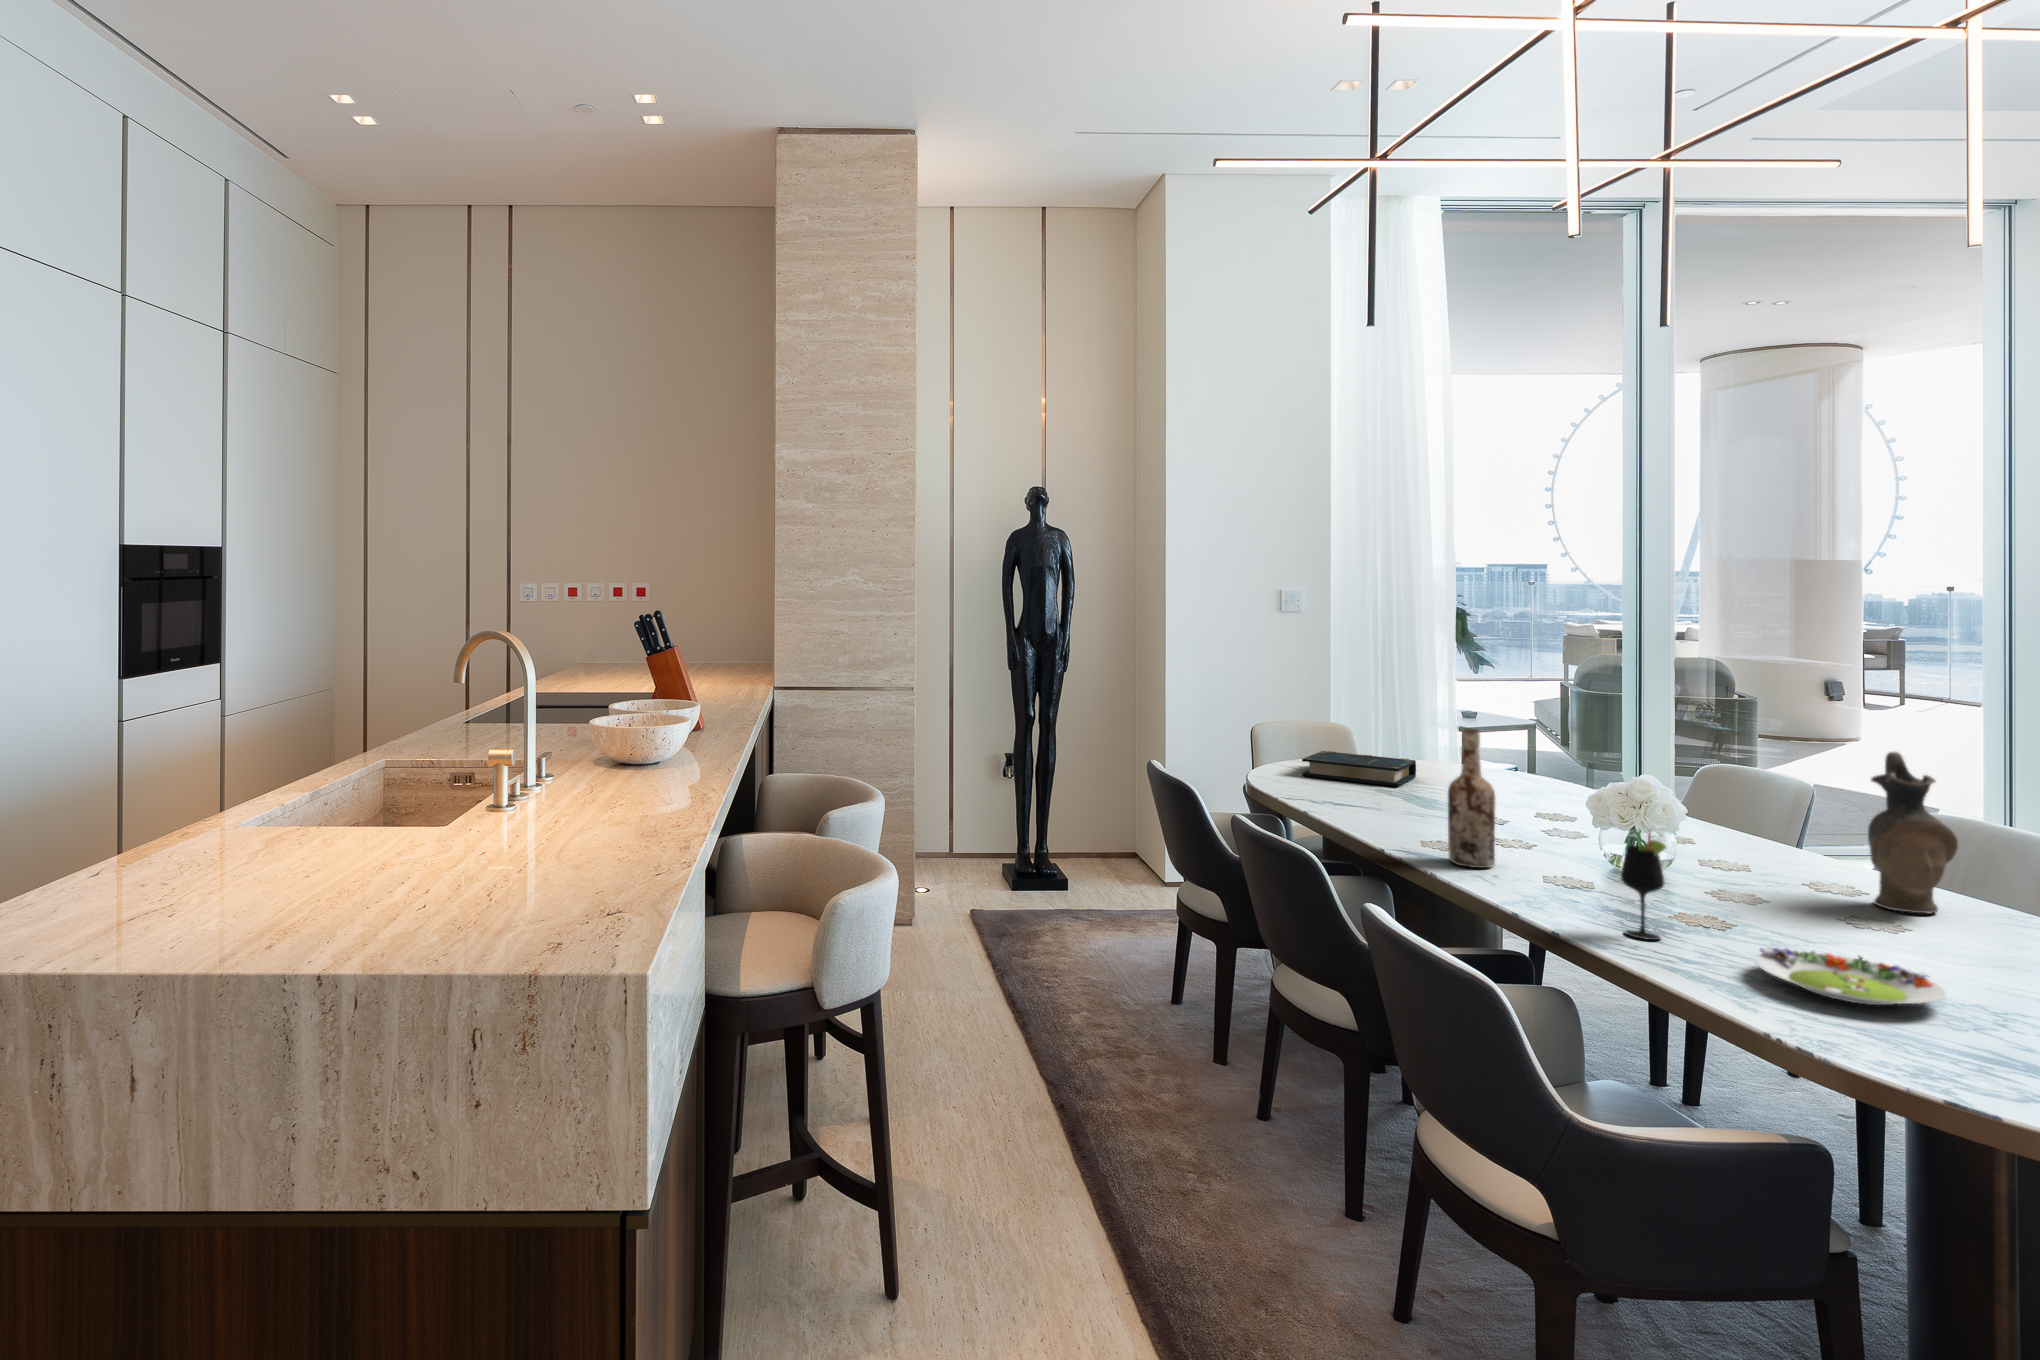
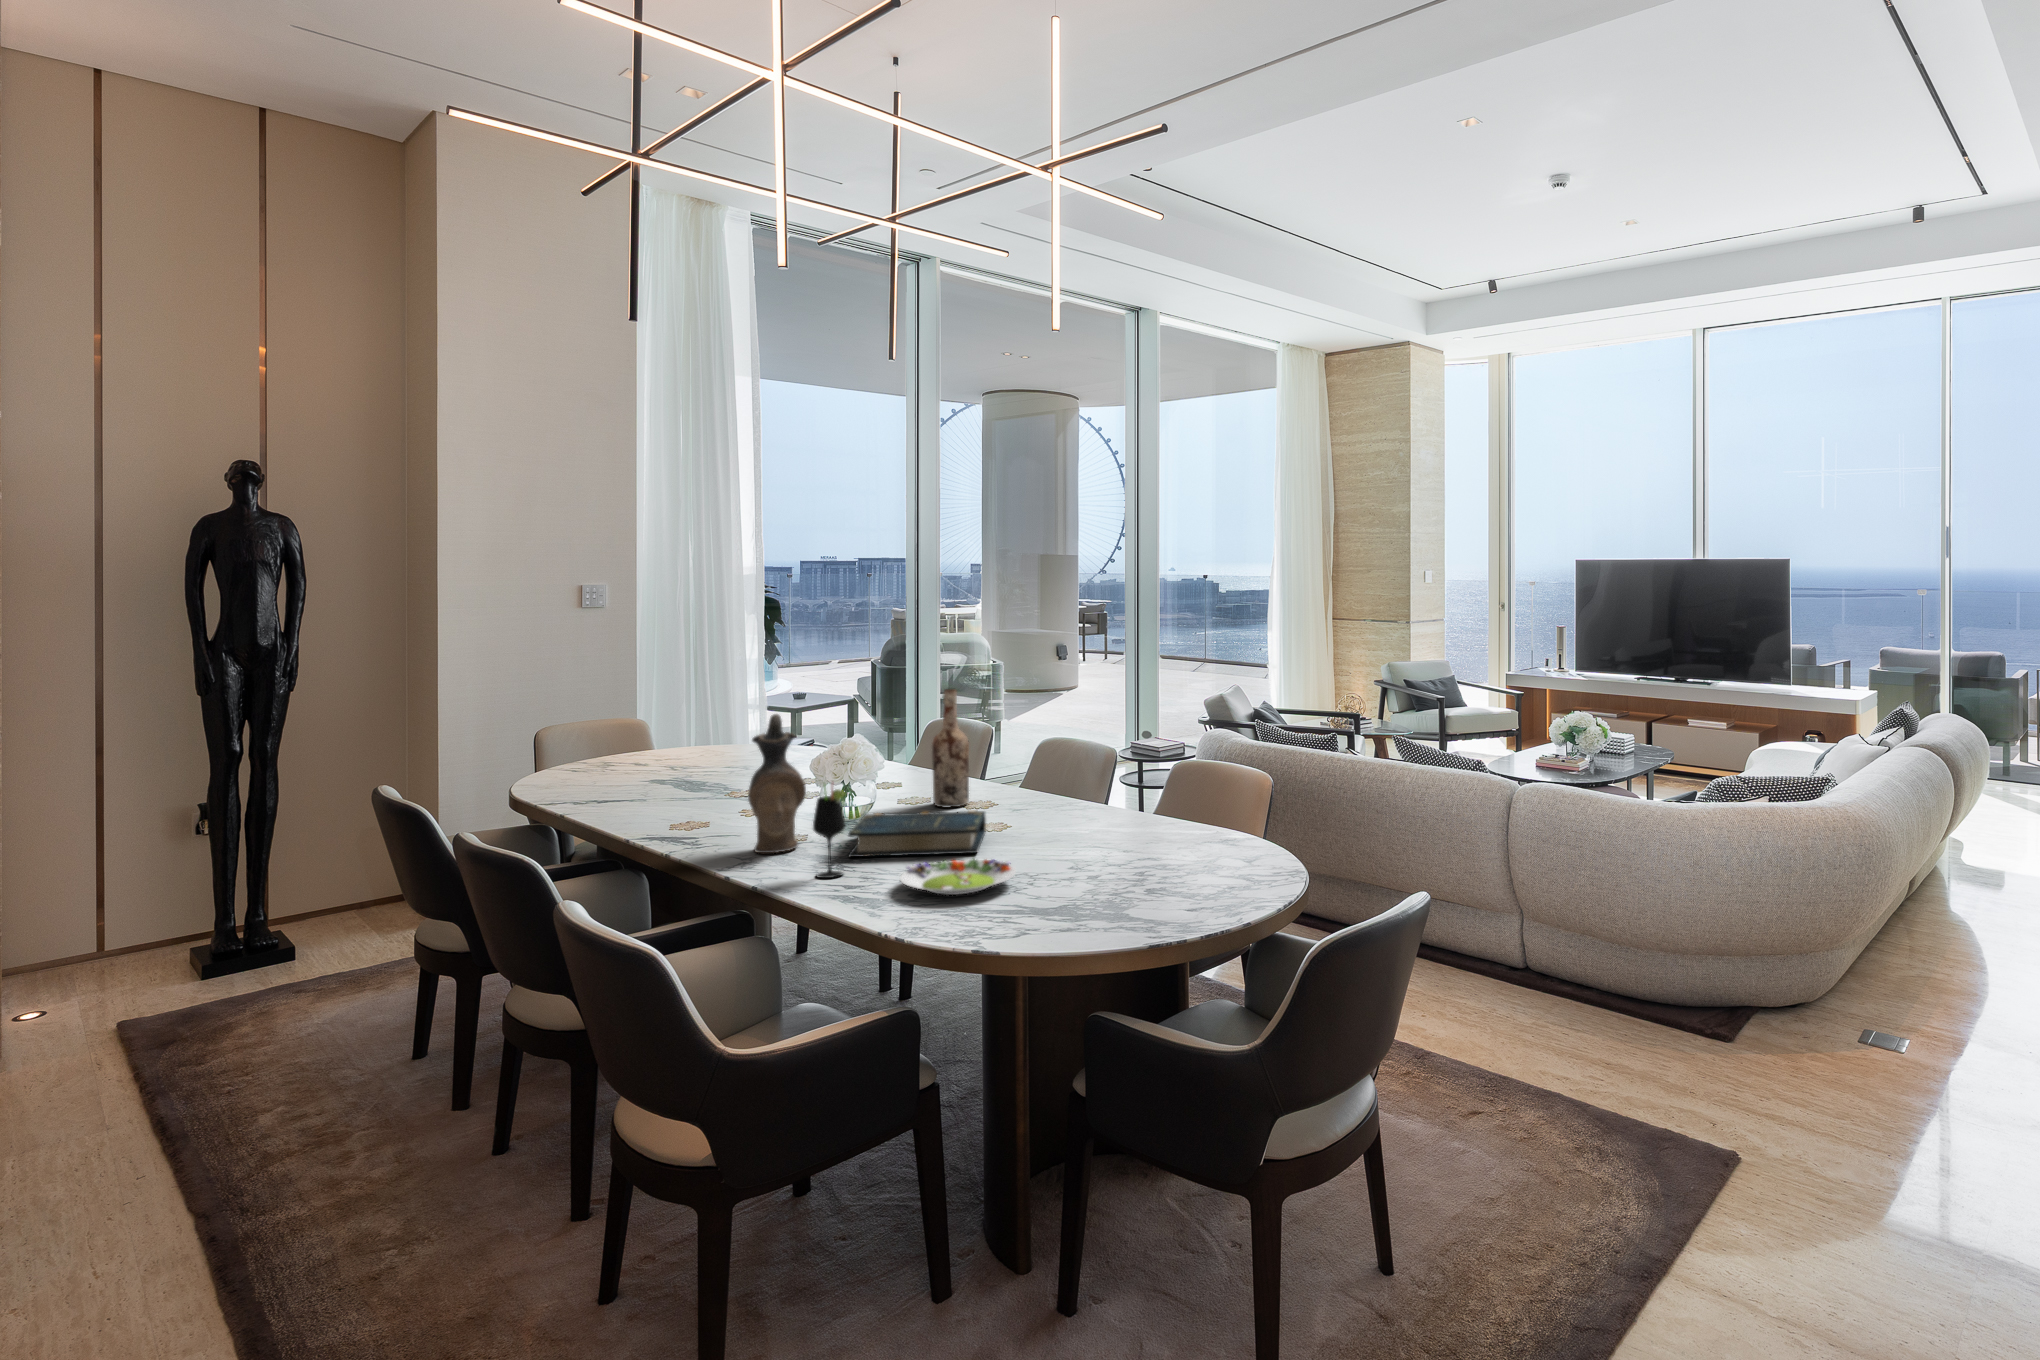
wine bottle: present [1448,729,1495,868] -> present [932,689,969,808]
book: present [1302,751,1416,786] -> present [848,811,986,857]
ceramic pitcher: present [1868,752,1958,914] -> present [748,714,806,853]

